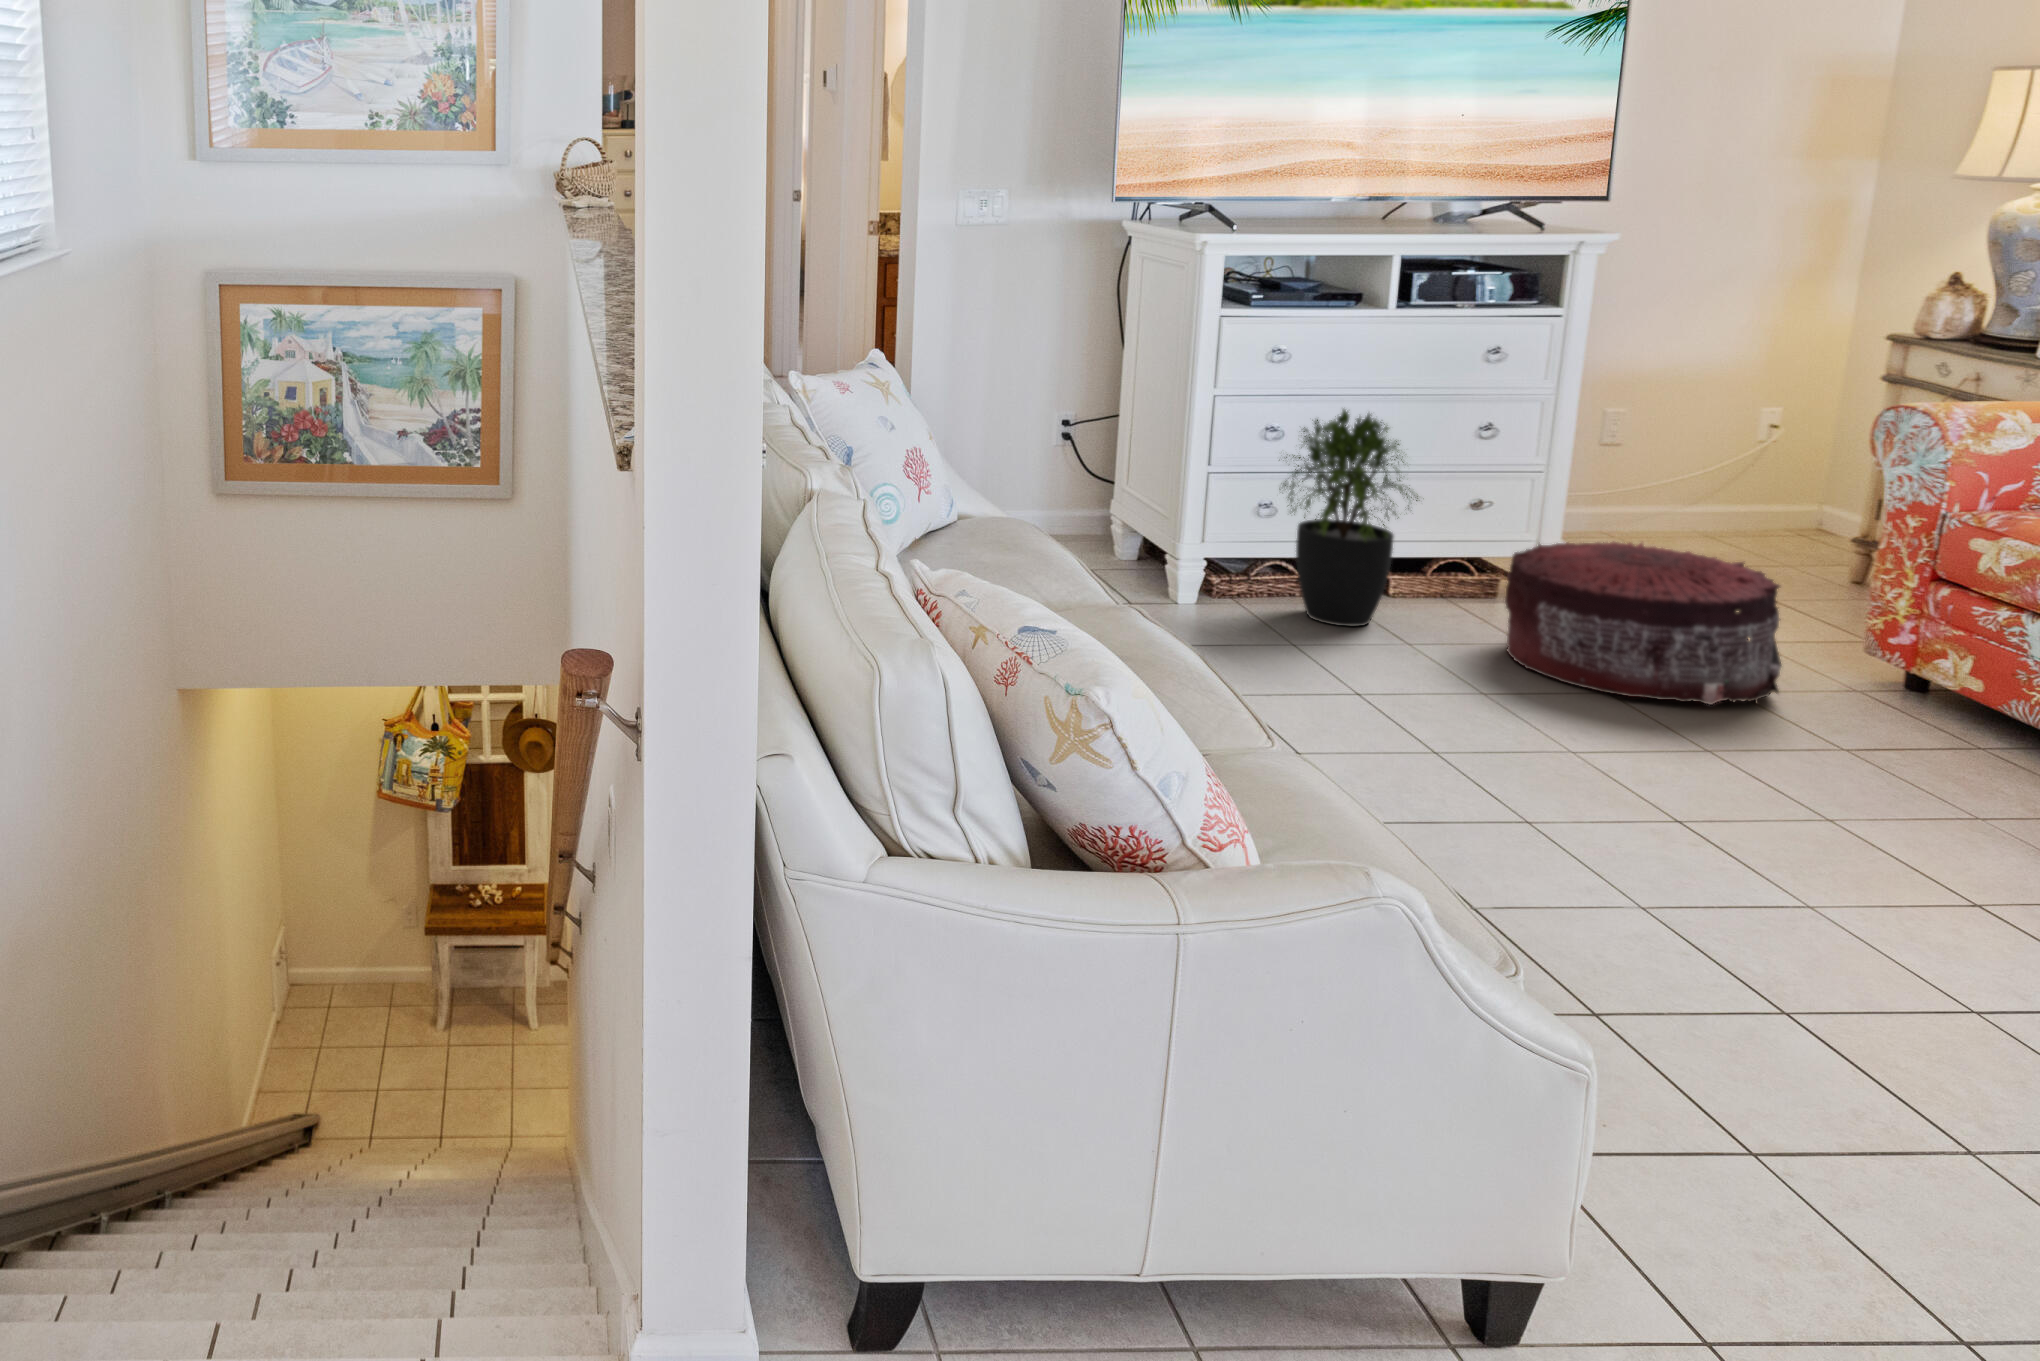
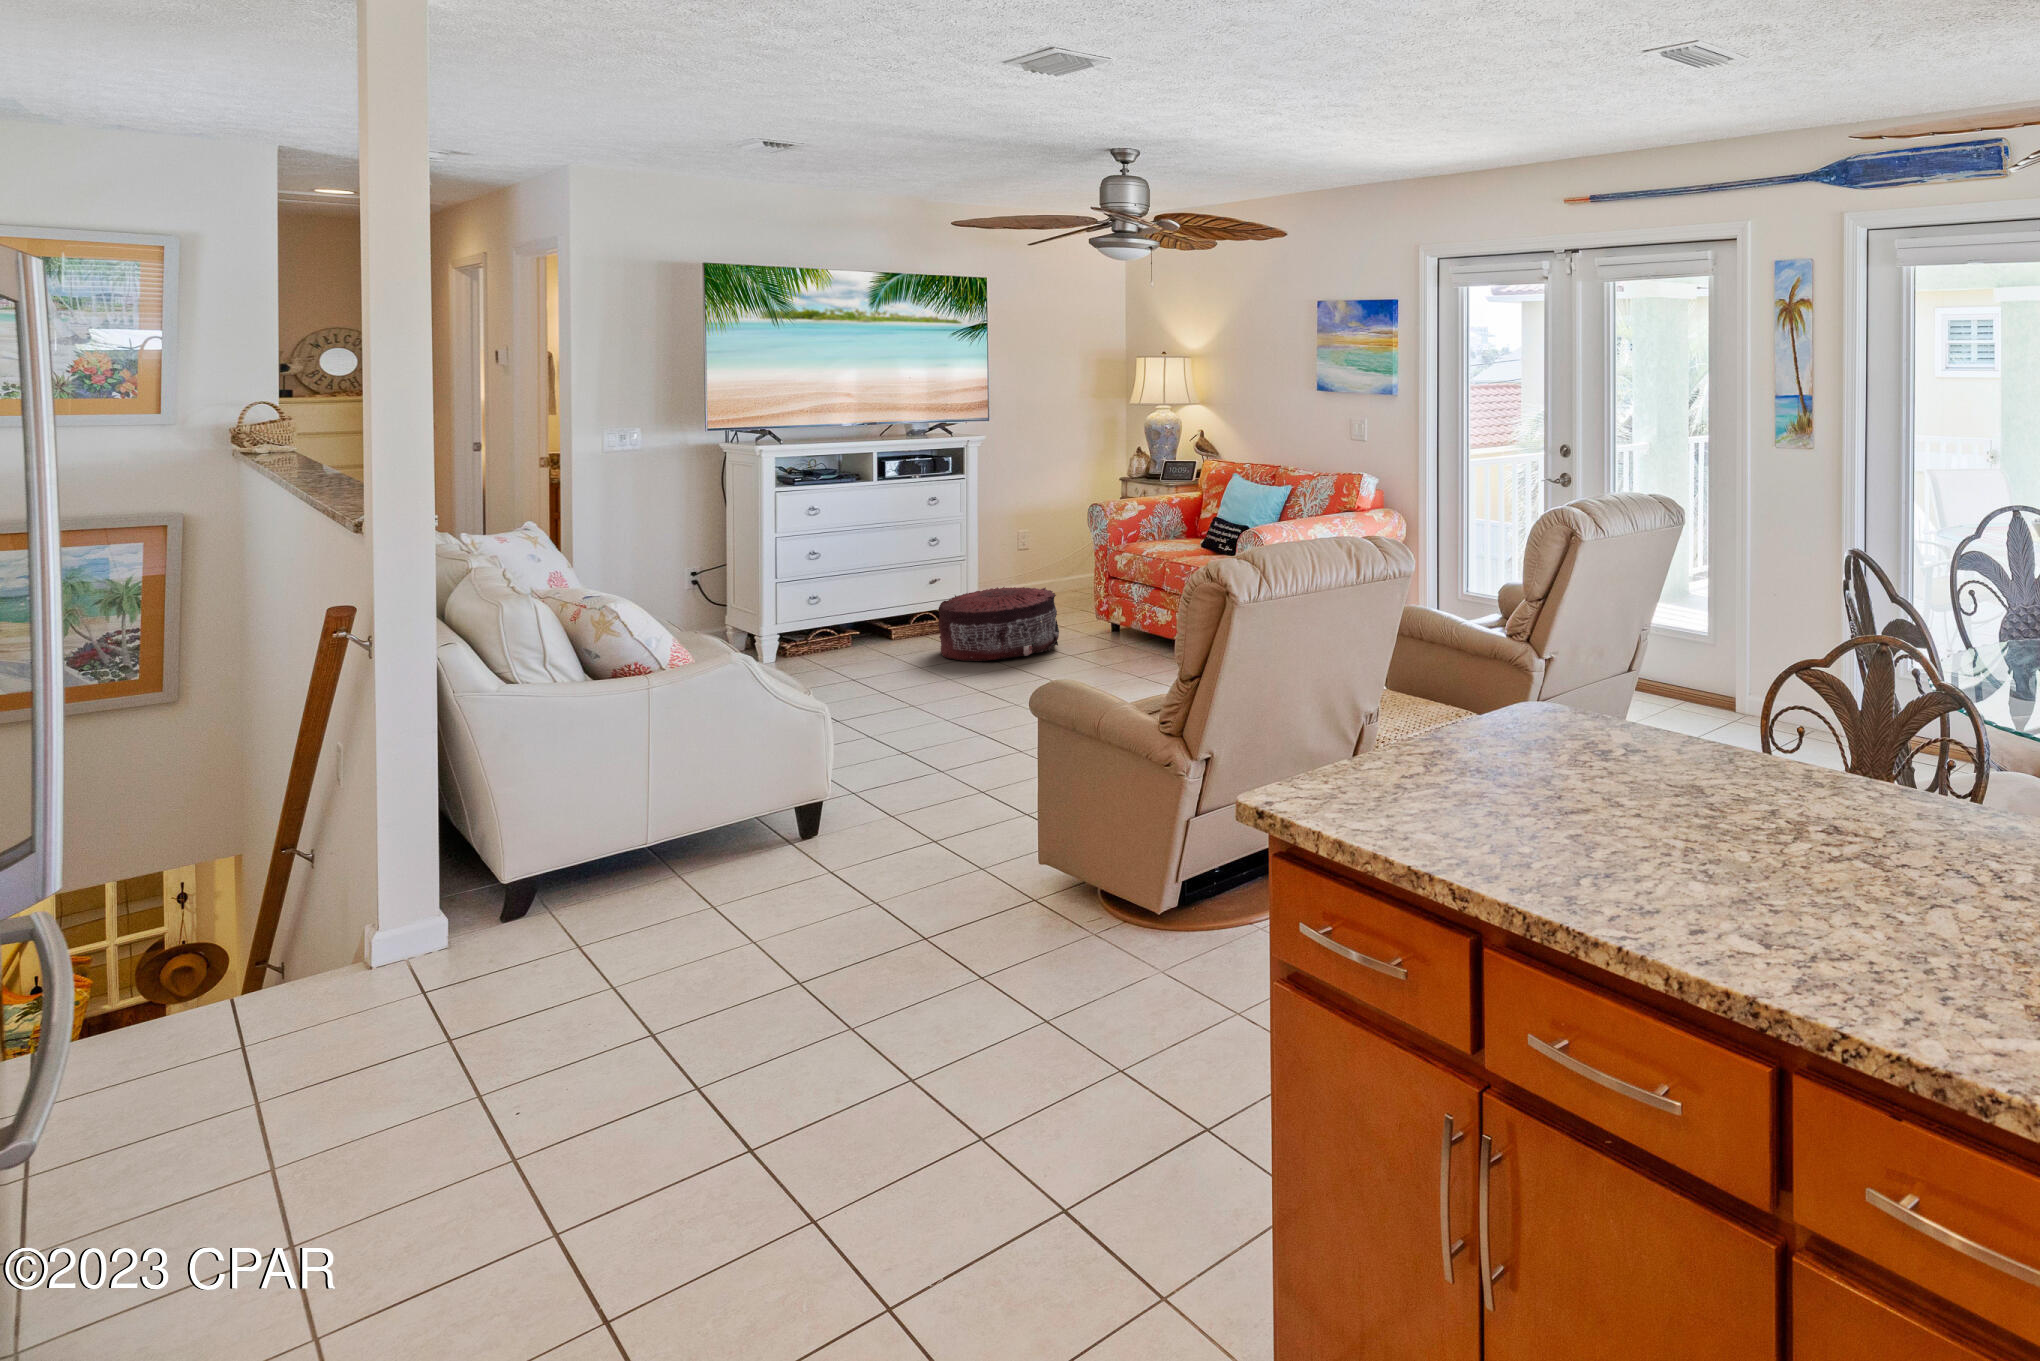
potted plant: present [1279,410,1420,626] -> none [812,538,894,659]

